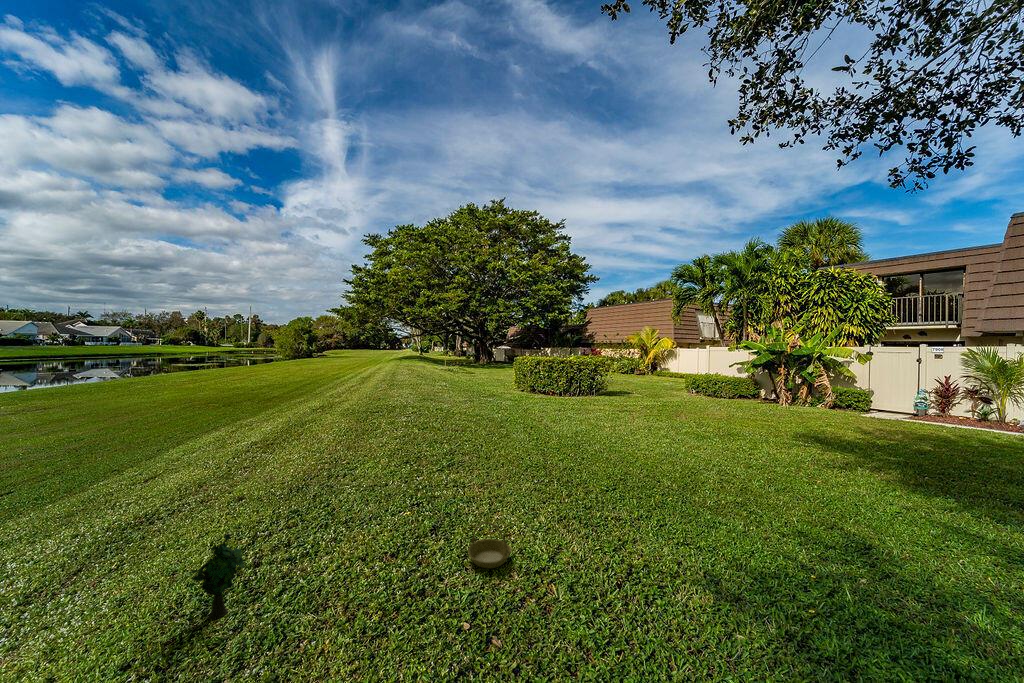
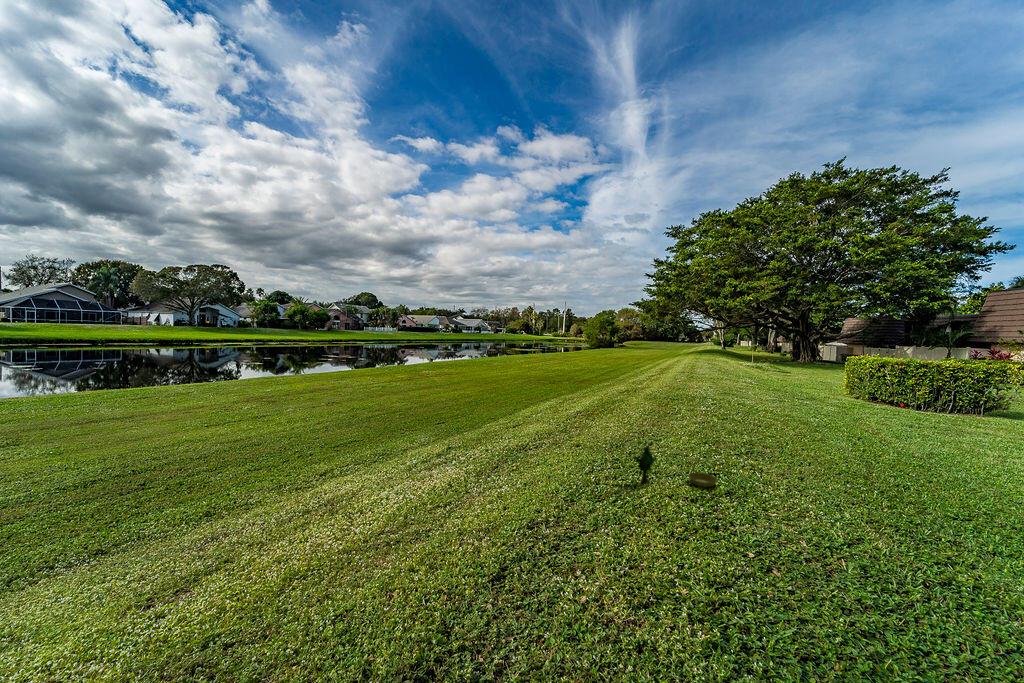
basket: present [468,522,511,568] -> present [688,460,717,487]

